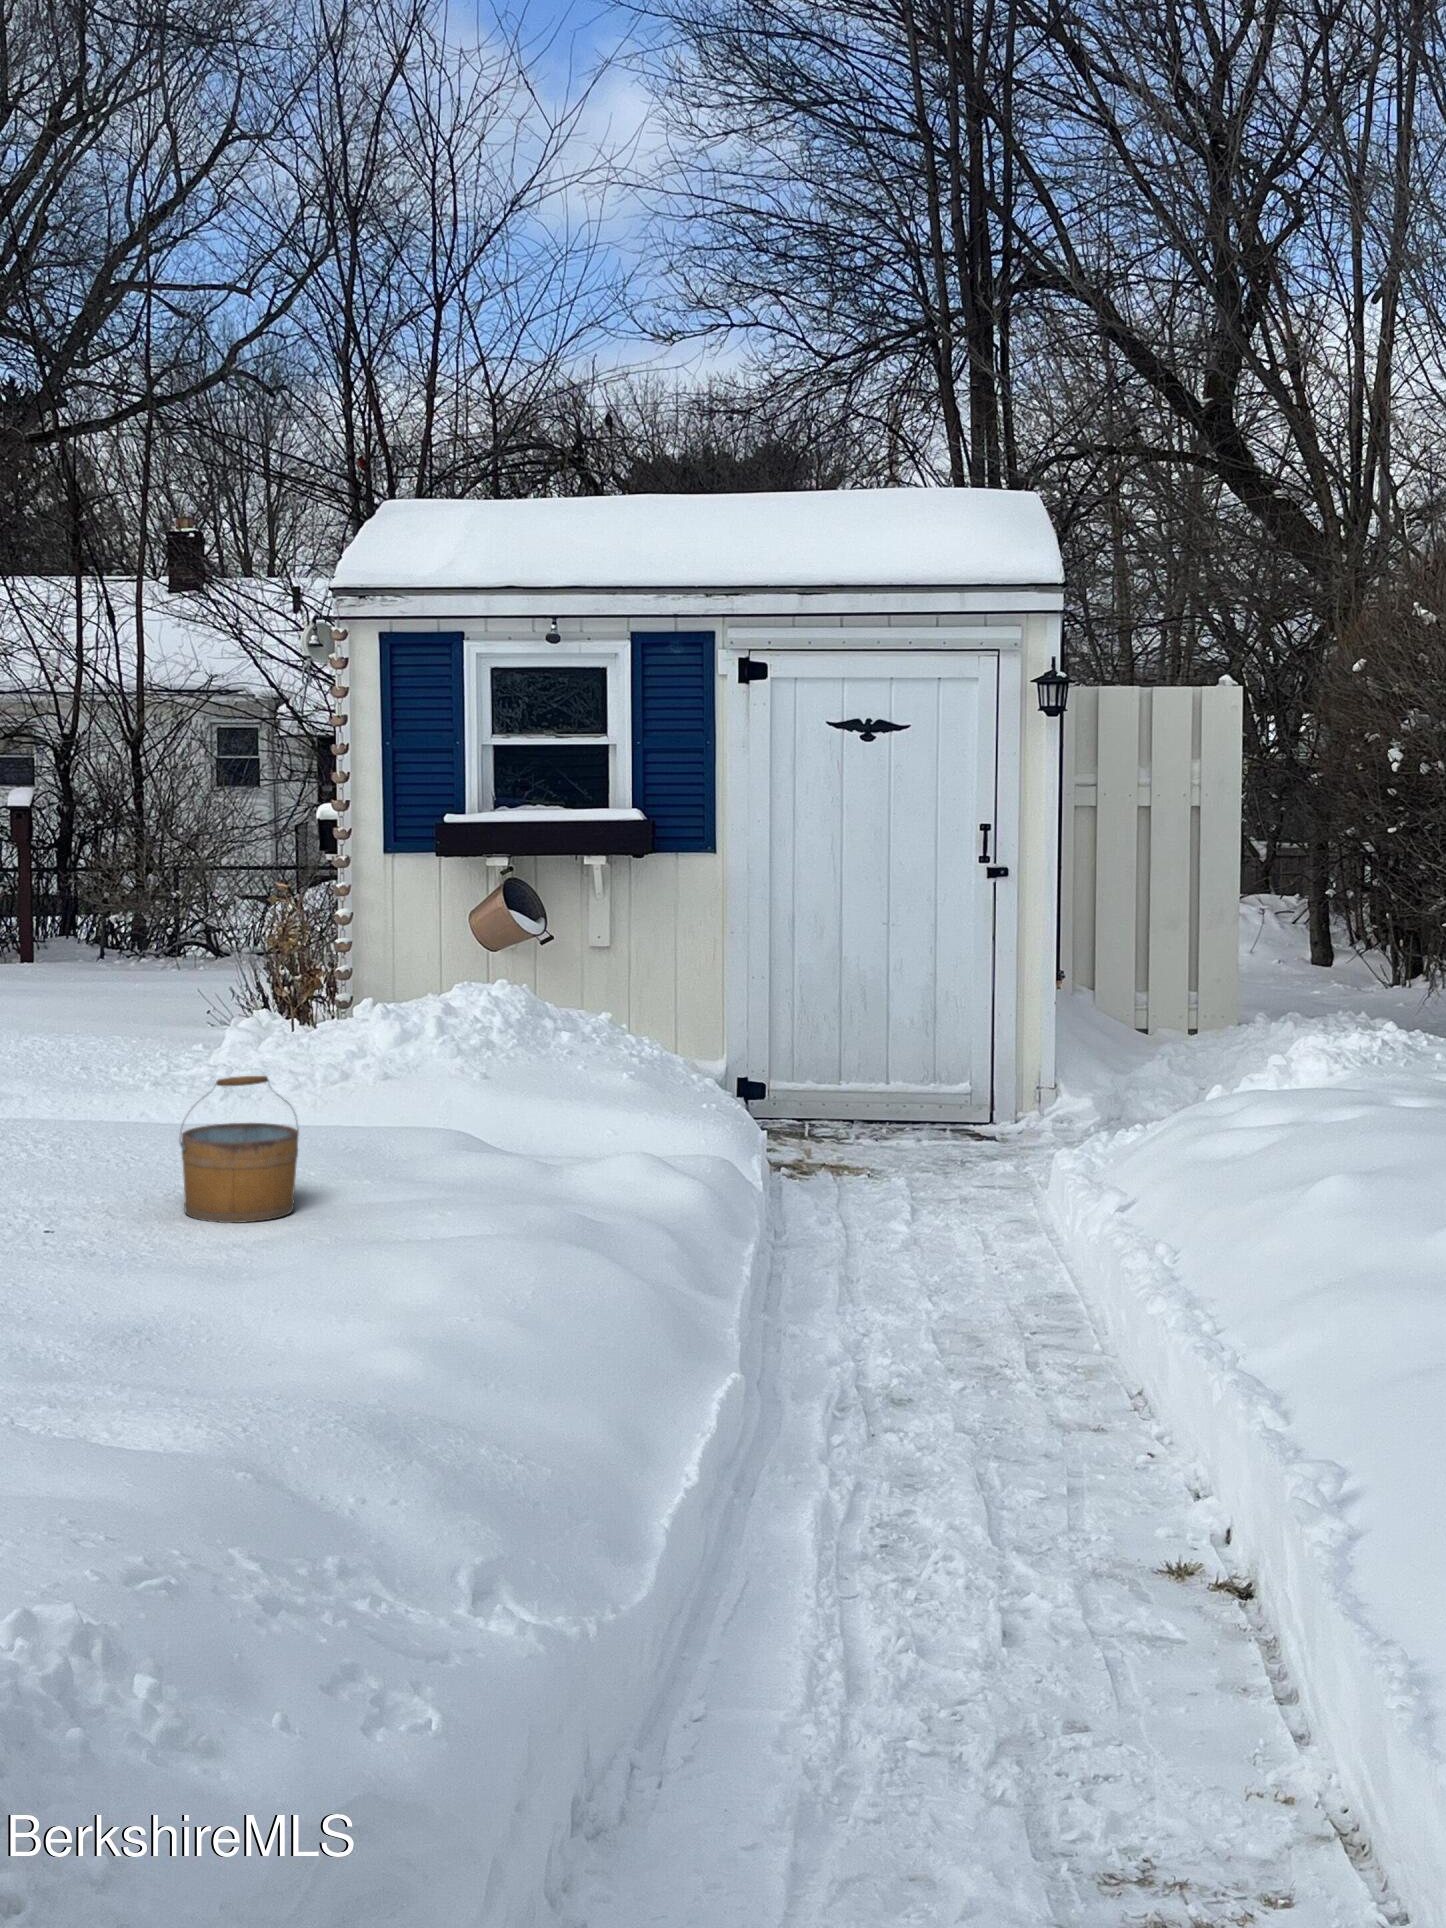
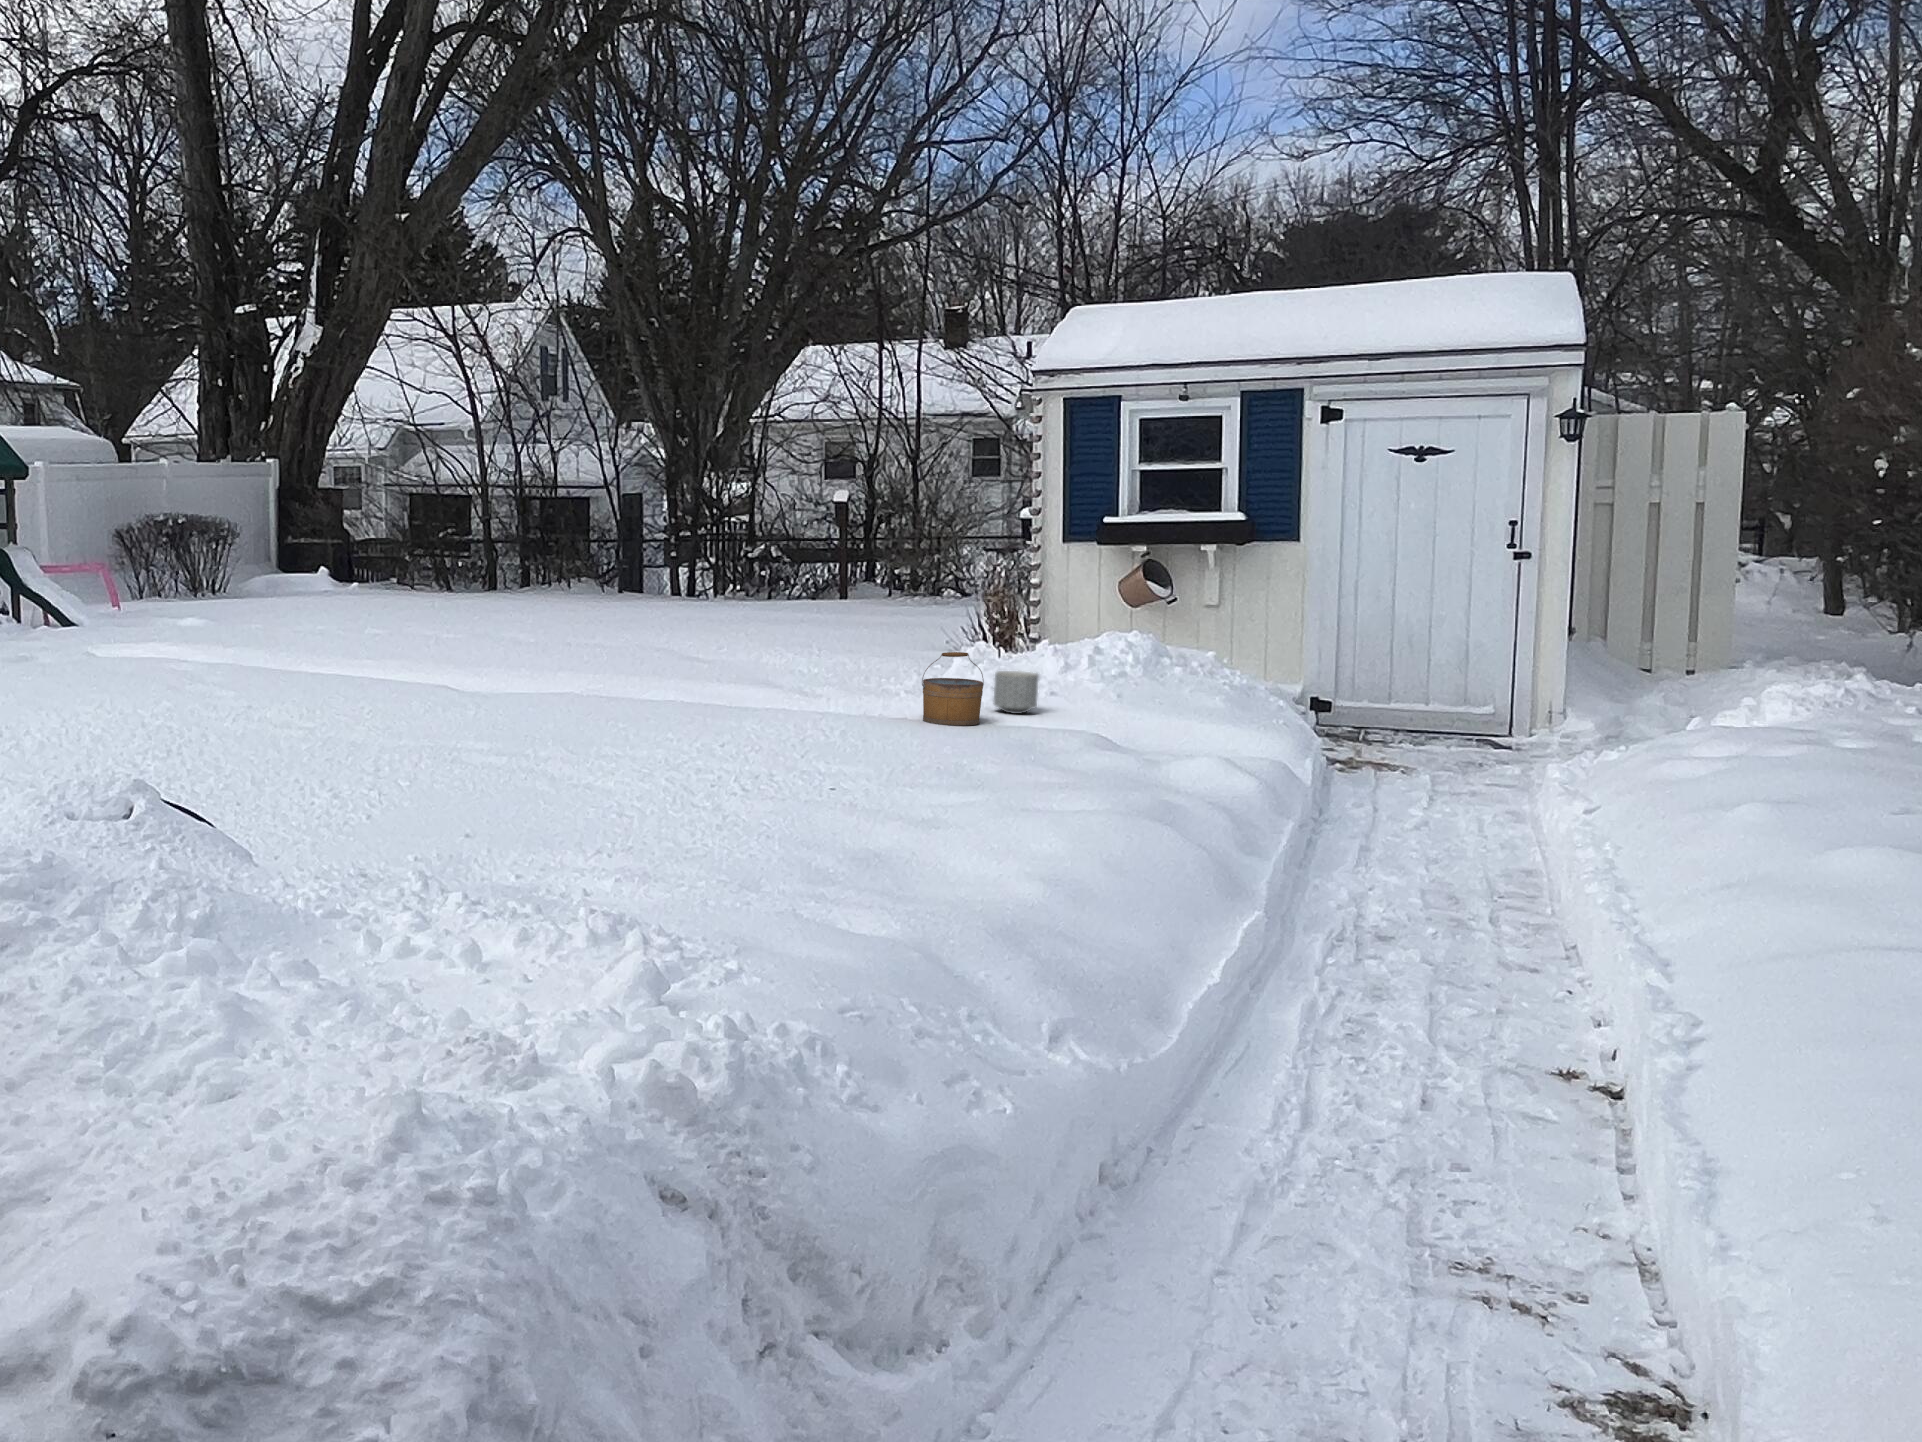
planter: none [310,1090,388,1170] -> present [993,671,1038,714]

